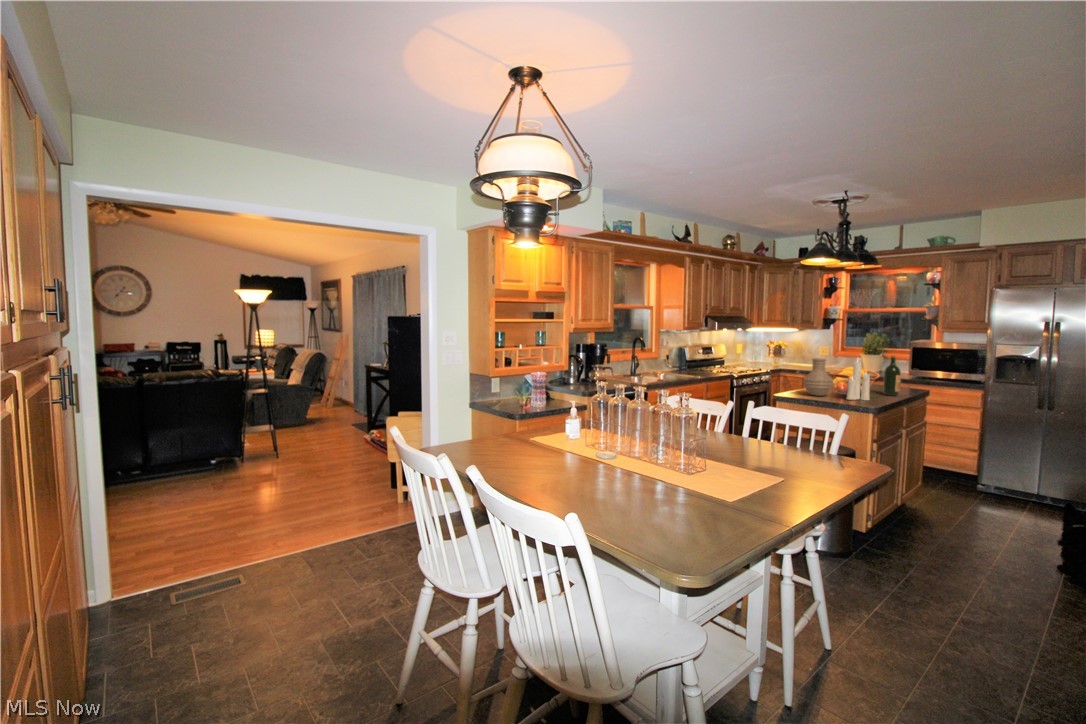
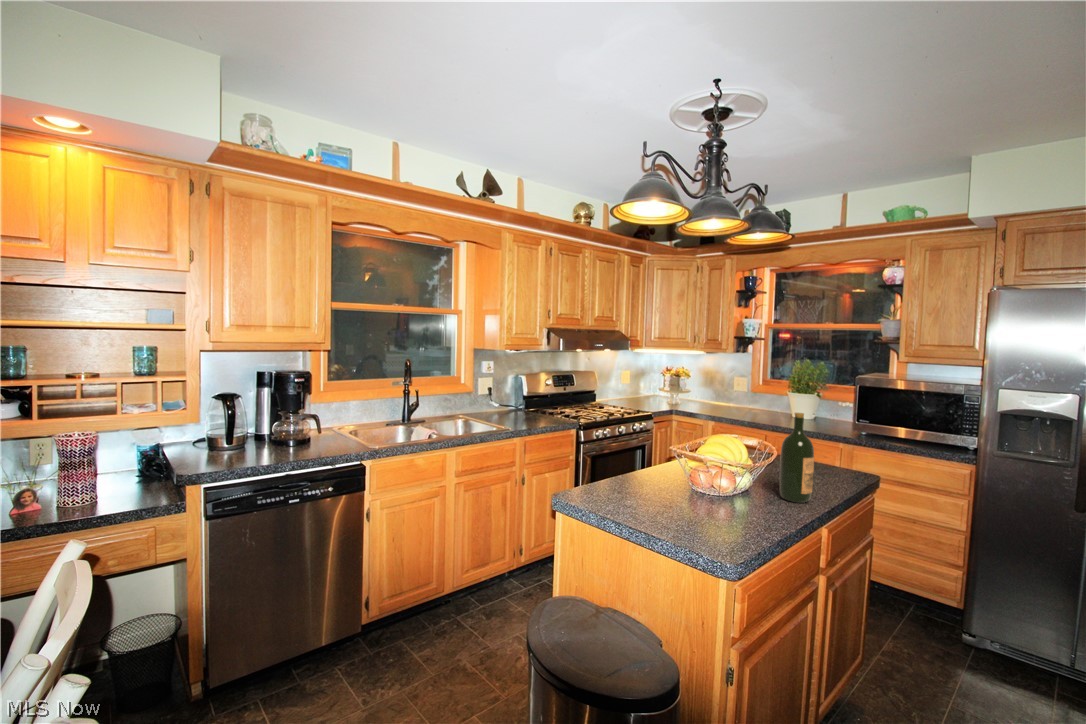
vase: present [803,358,833,396] -> none [611,414,670,498]
candle: present [846,362,870,400] -> none [685,413,737,522]

